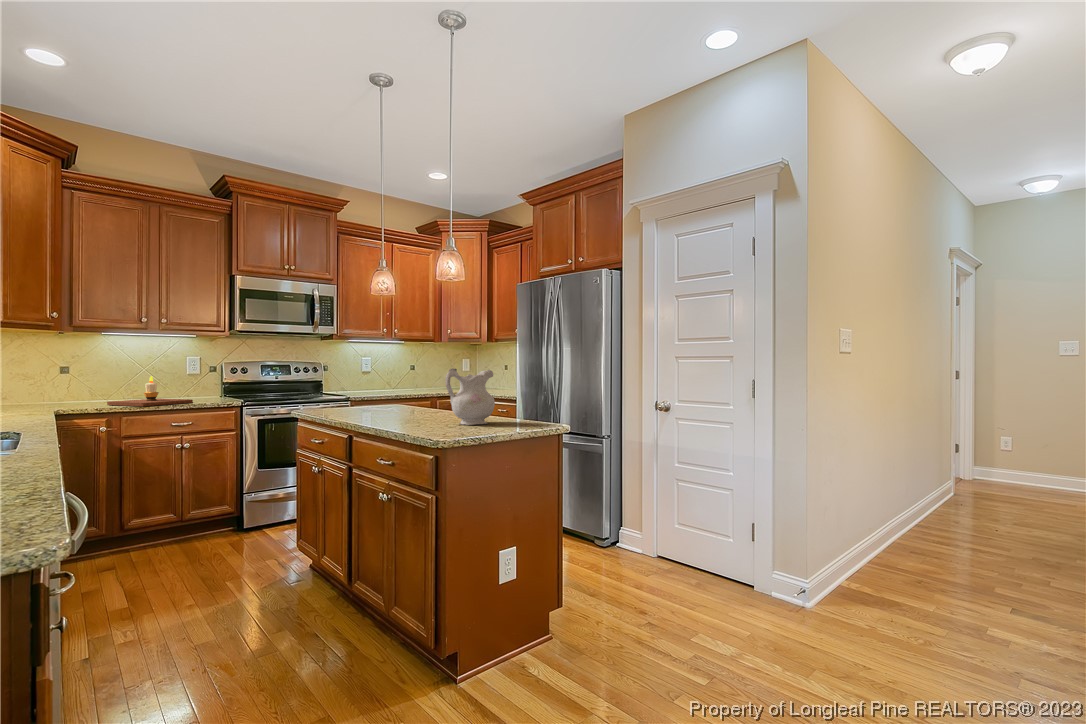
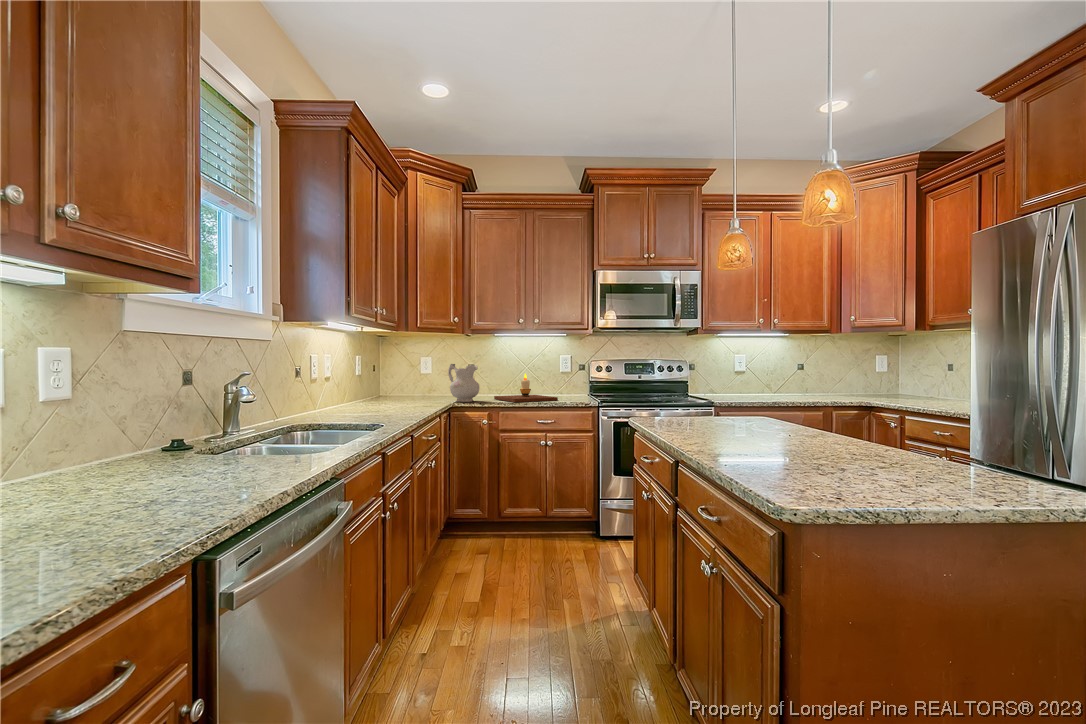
ceramic pitcher: present [445,368,495,425] -> present [448,364,479,402]

